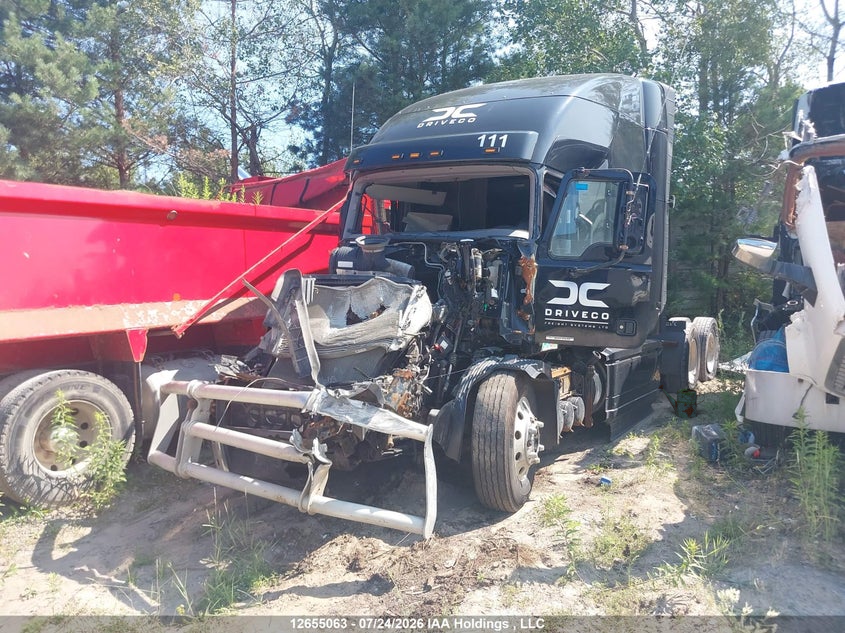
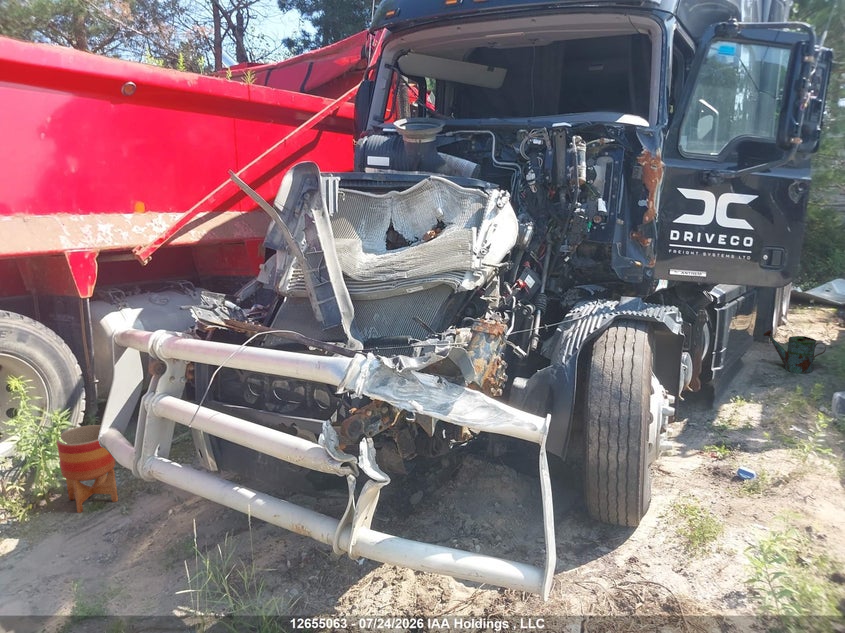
planter: none [116,453,158,516] -> present [57,425,118,513]

